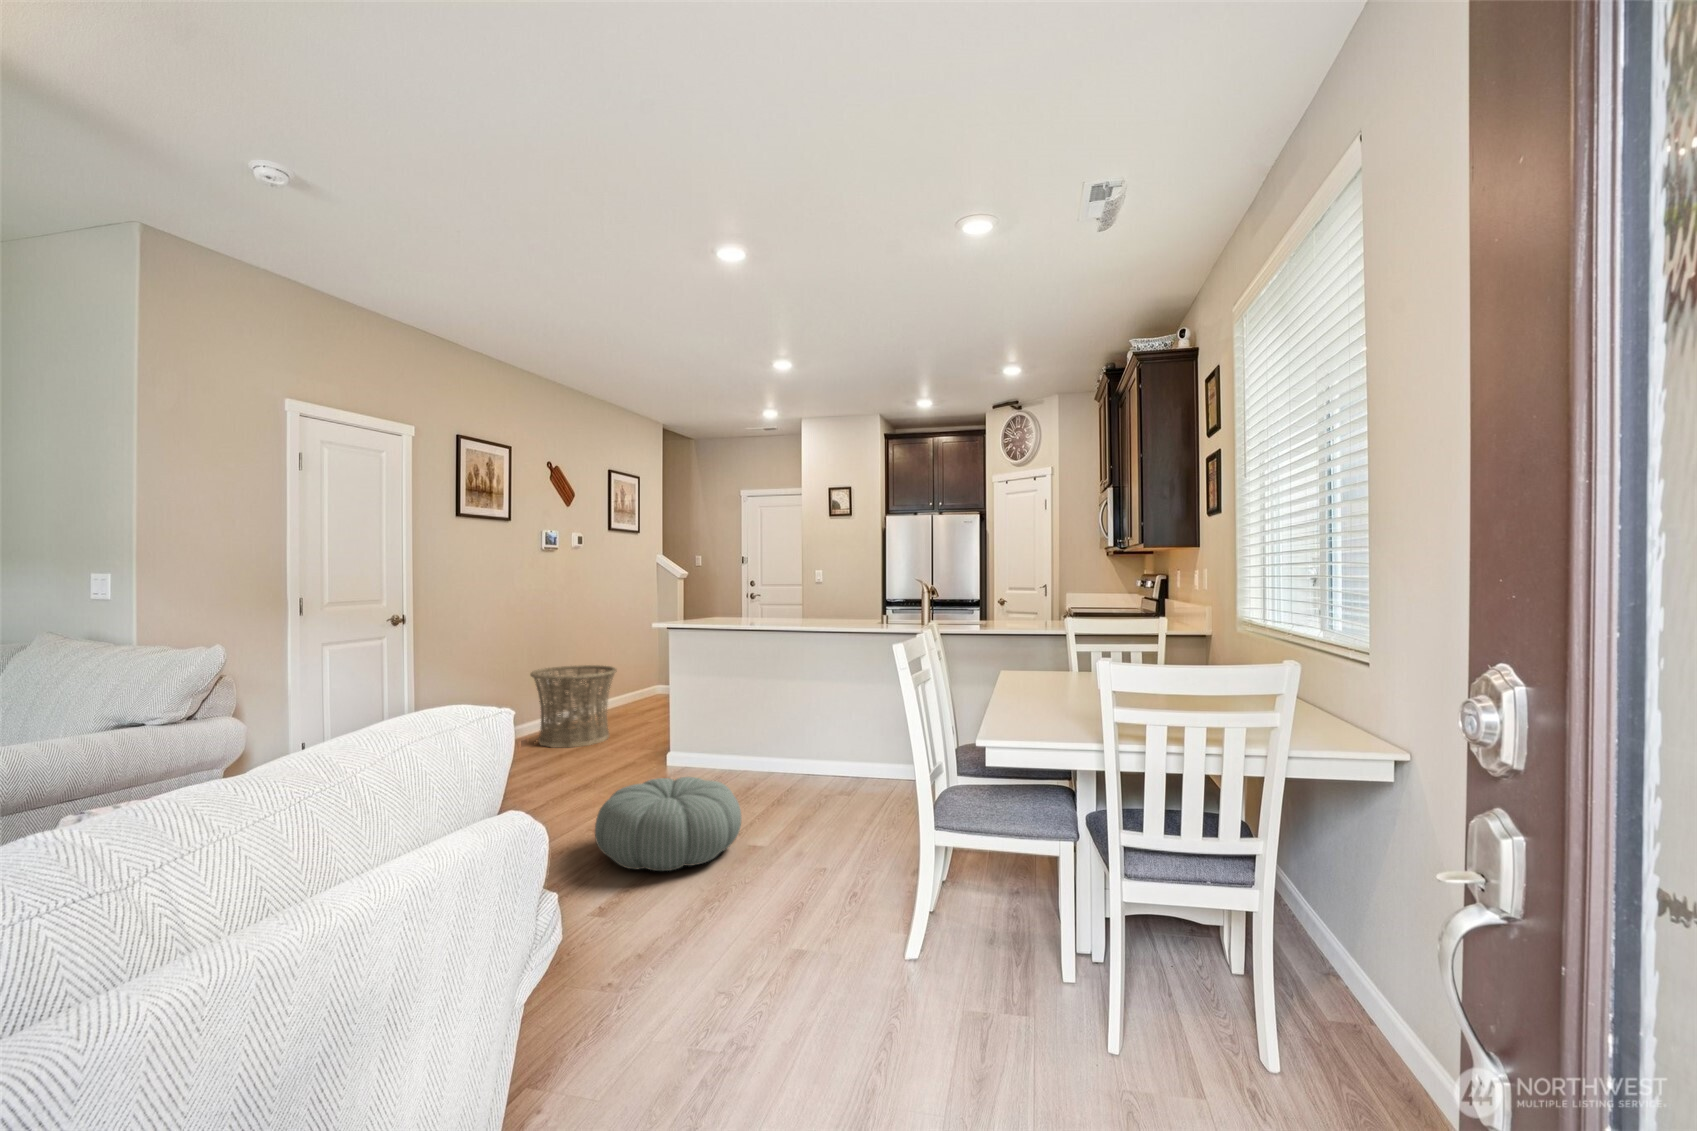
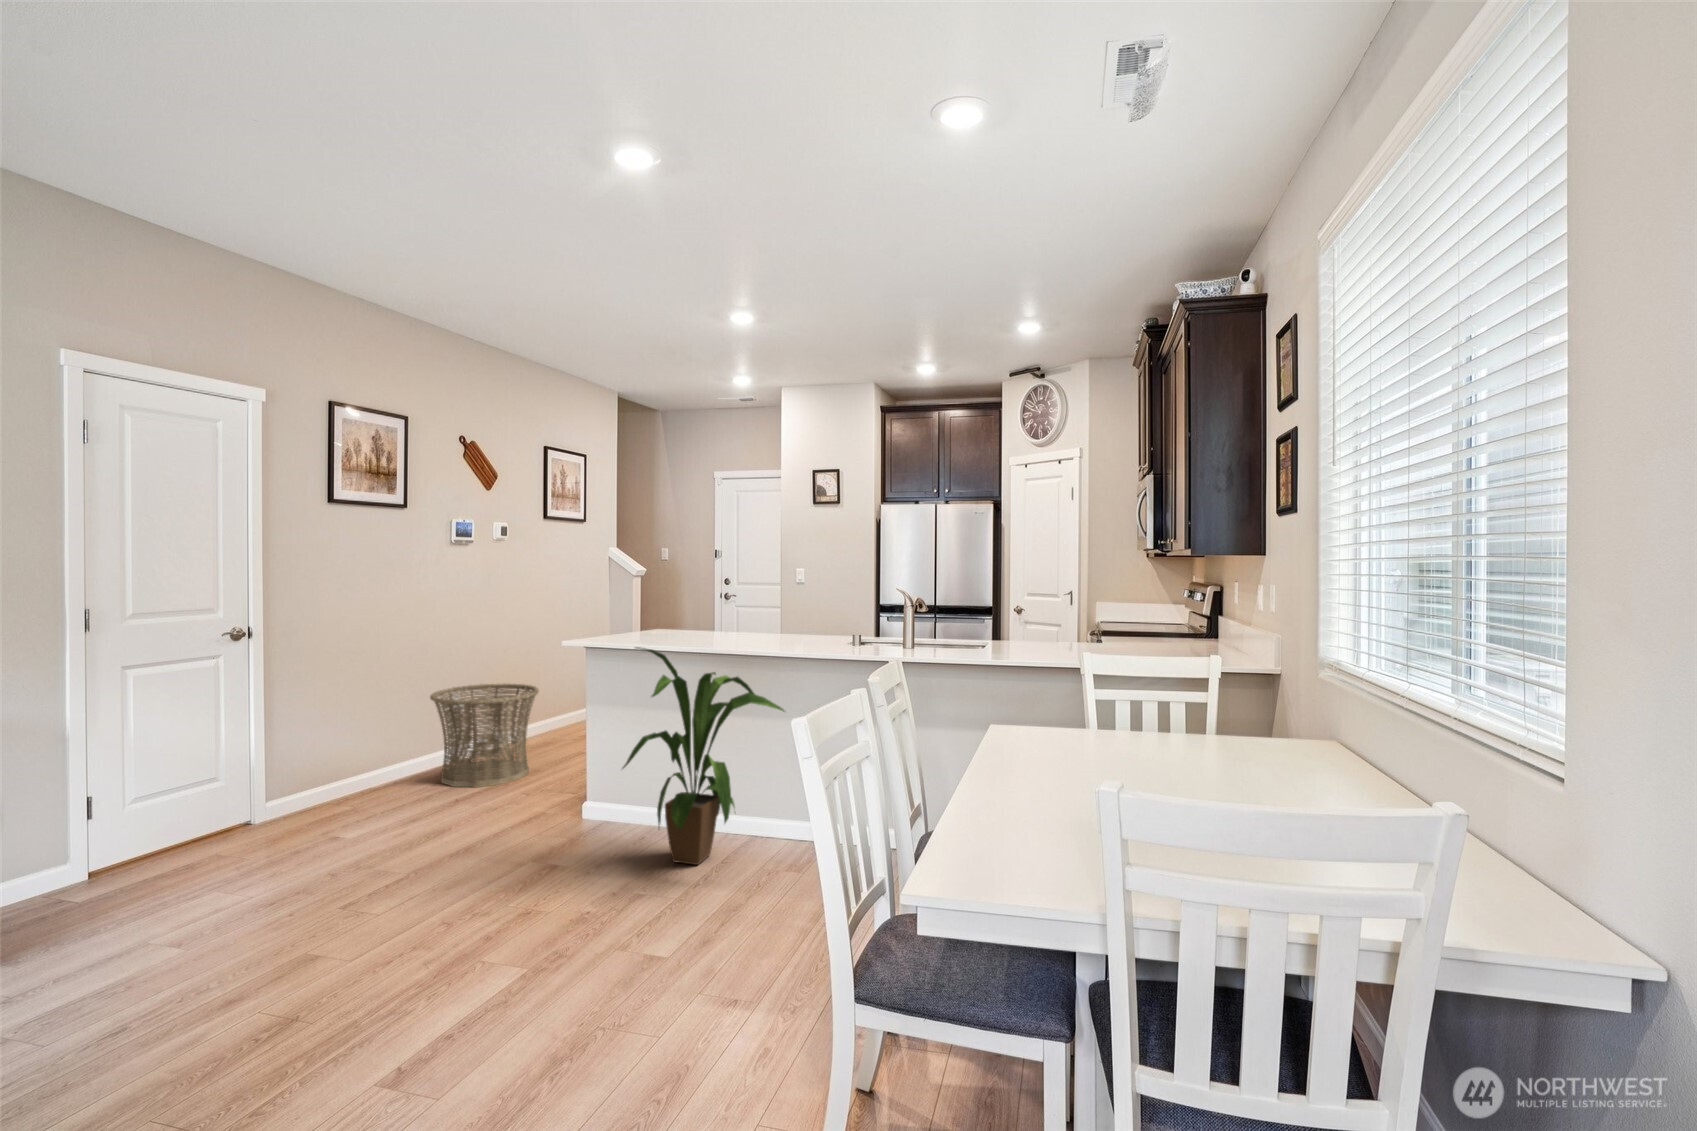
house plant: none [713,623,837,792] -> present [623,647,784,865]
pouf: present [595,777,742,871] -> none [428,857,633,1002]

